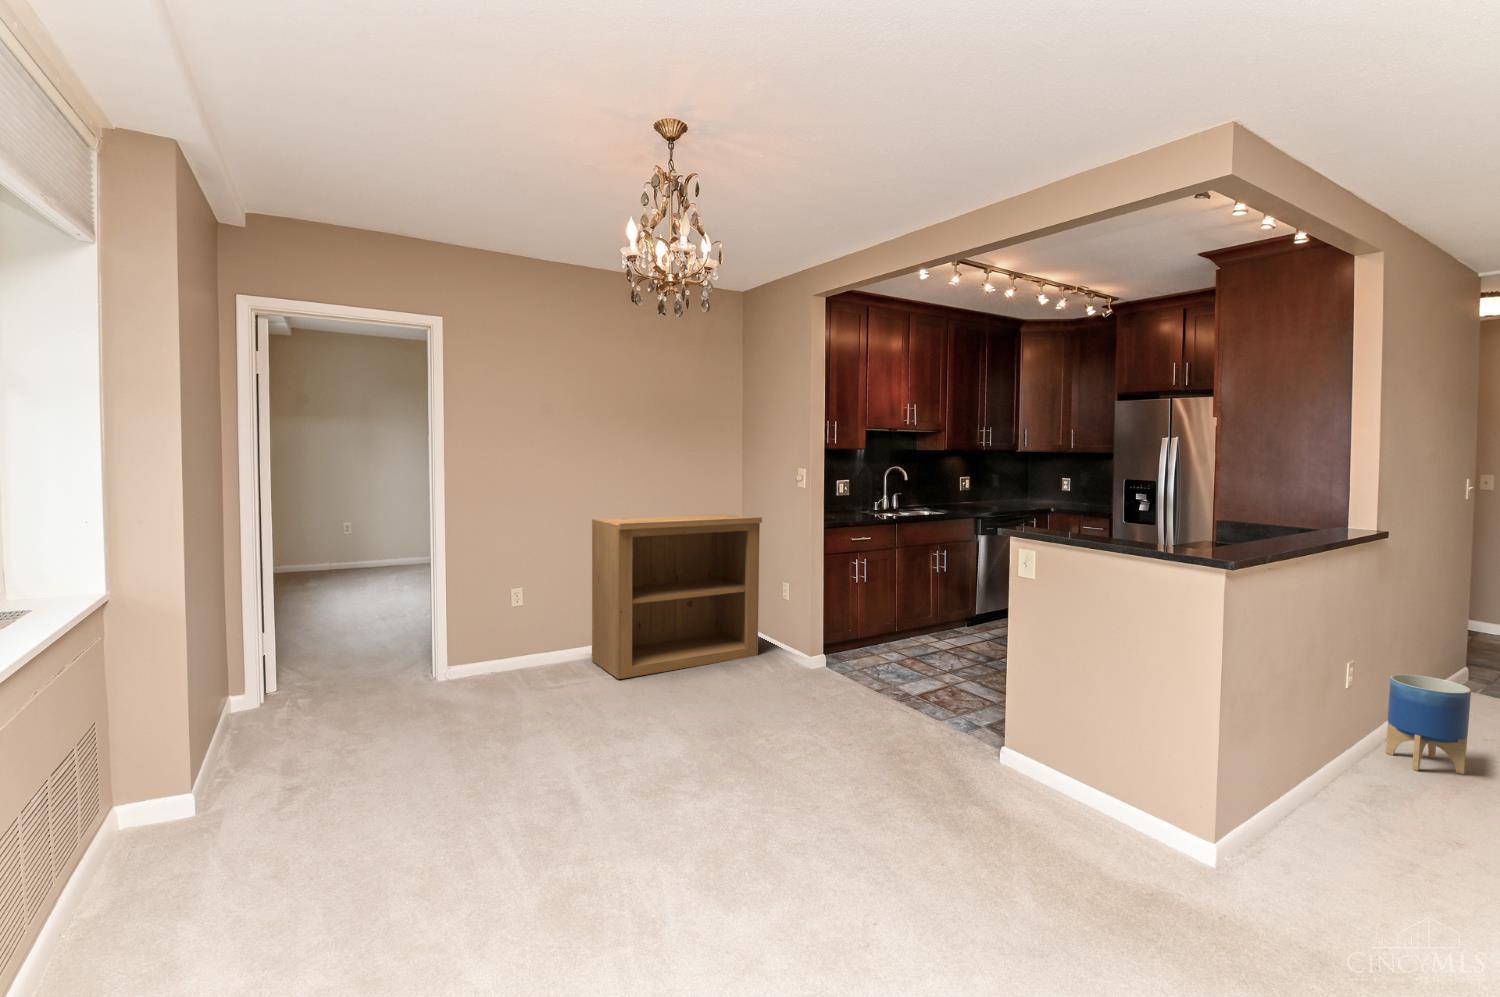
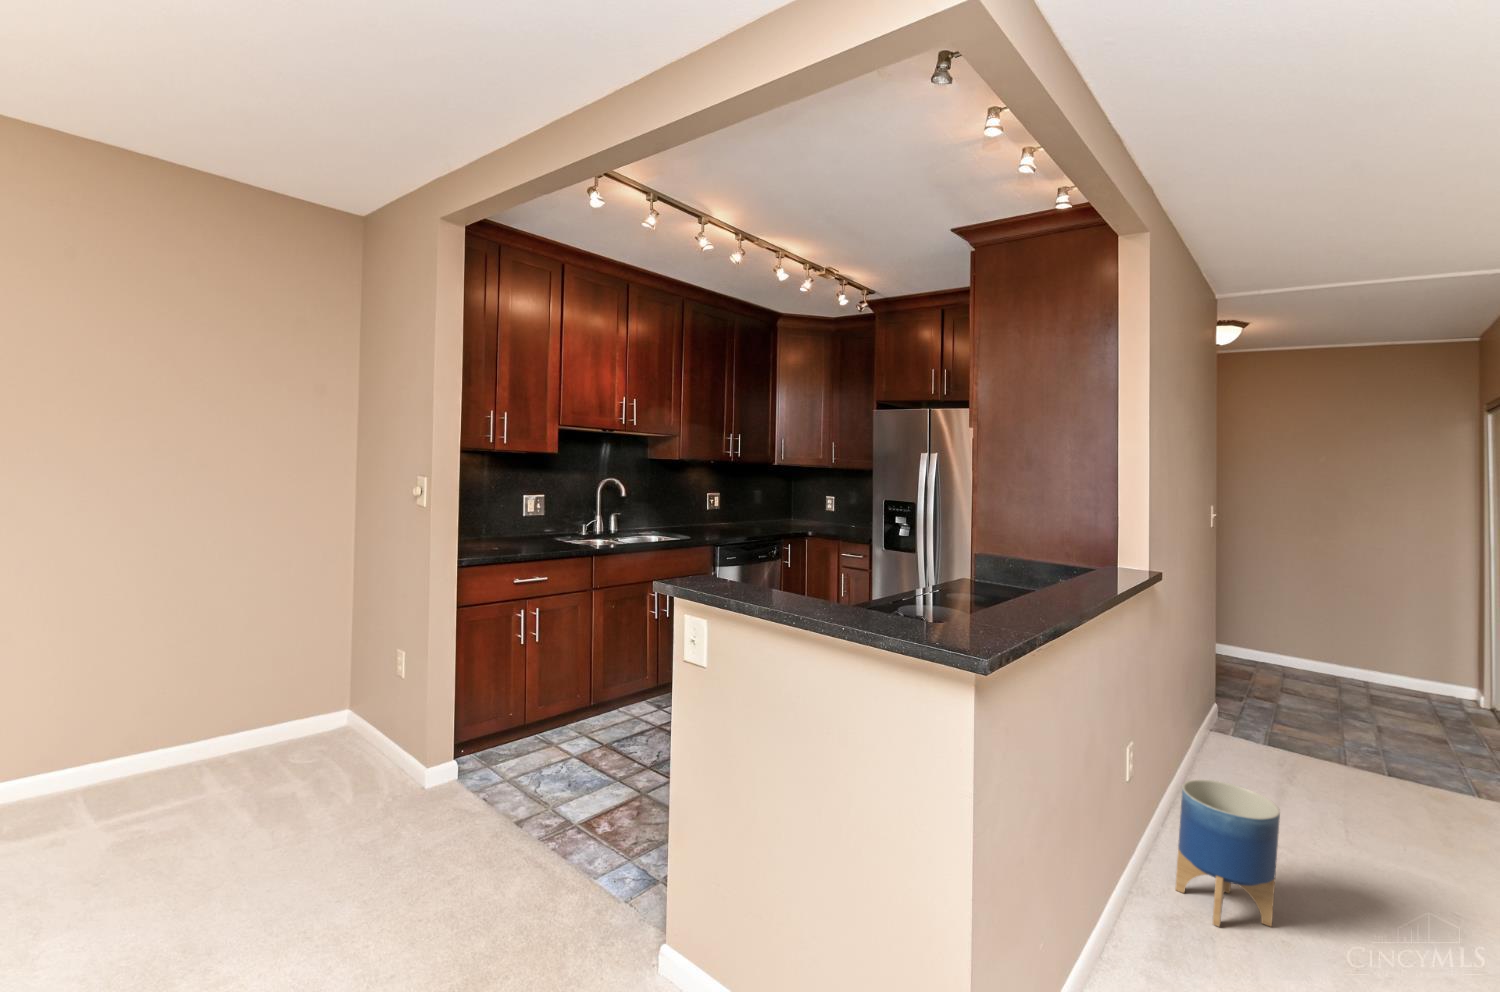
bookshelf: present [592,514,762,679] -> none [39,546,371,847]

